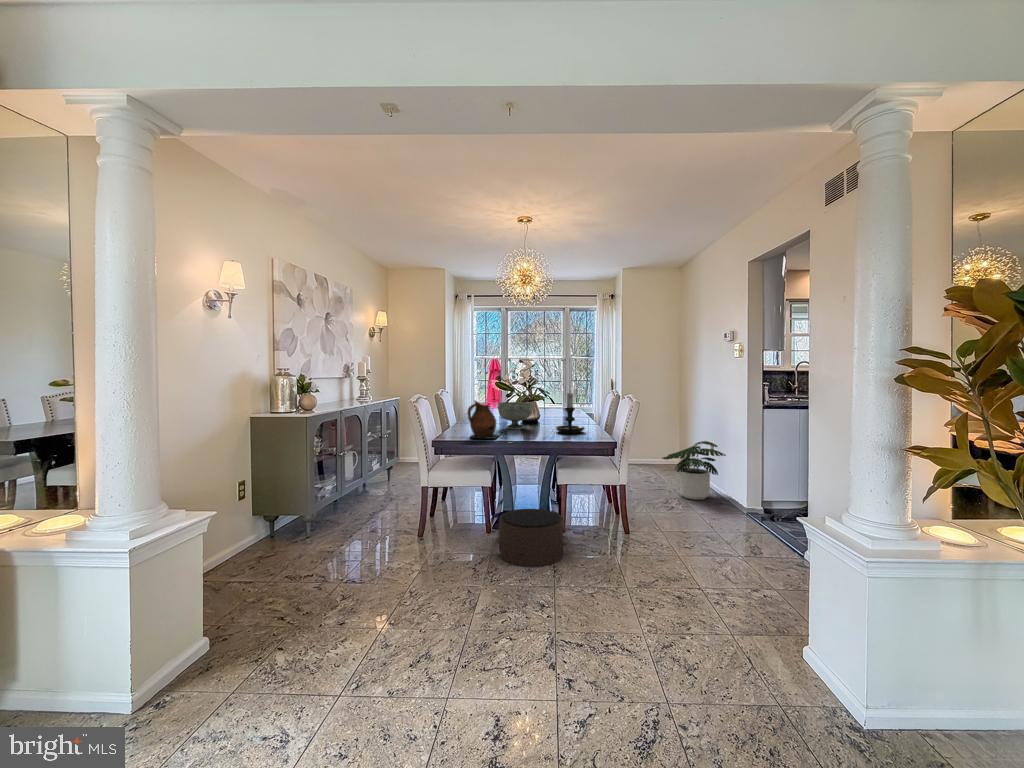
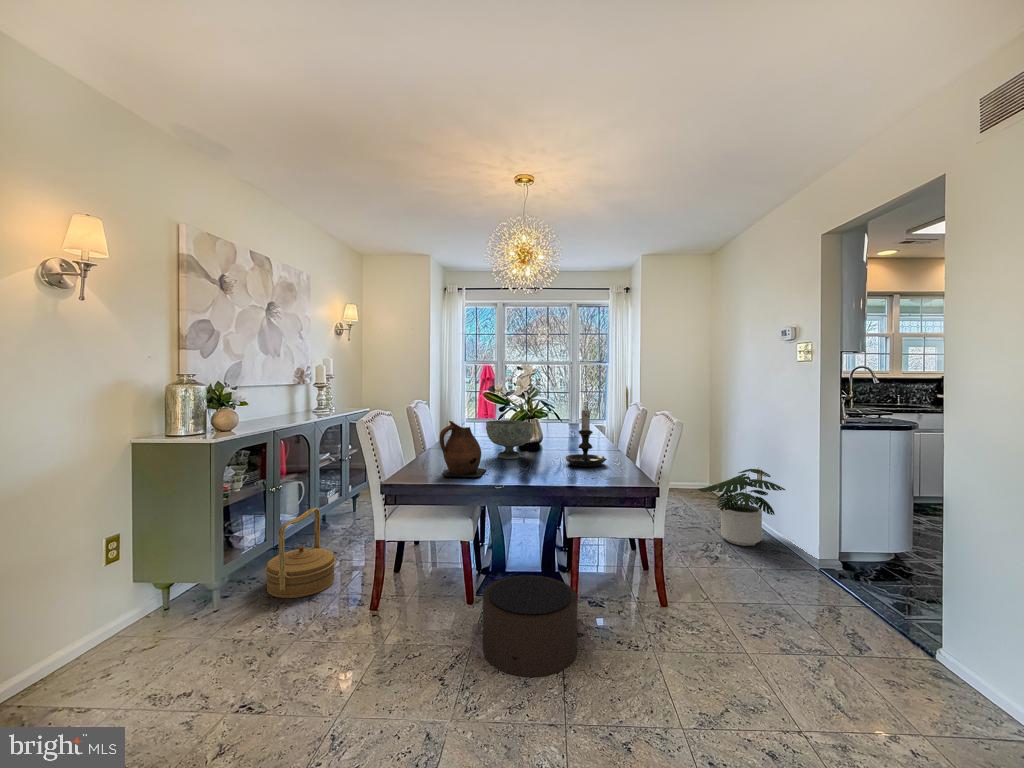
woven basket: none [337,468,387,531] -> present [265,508,336,598]

